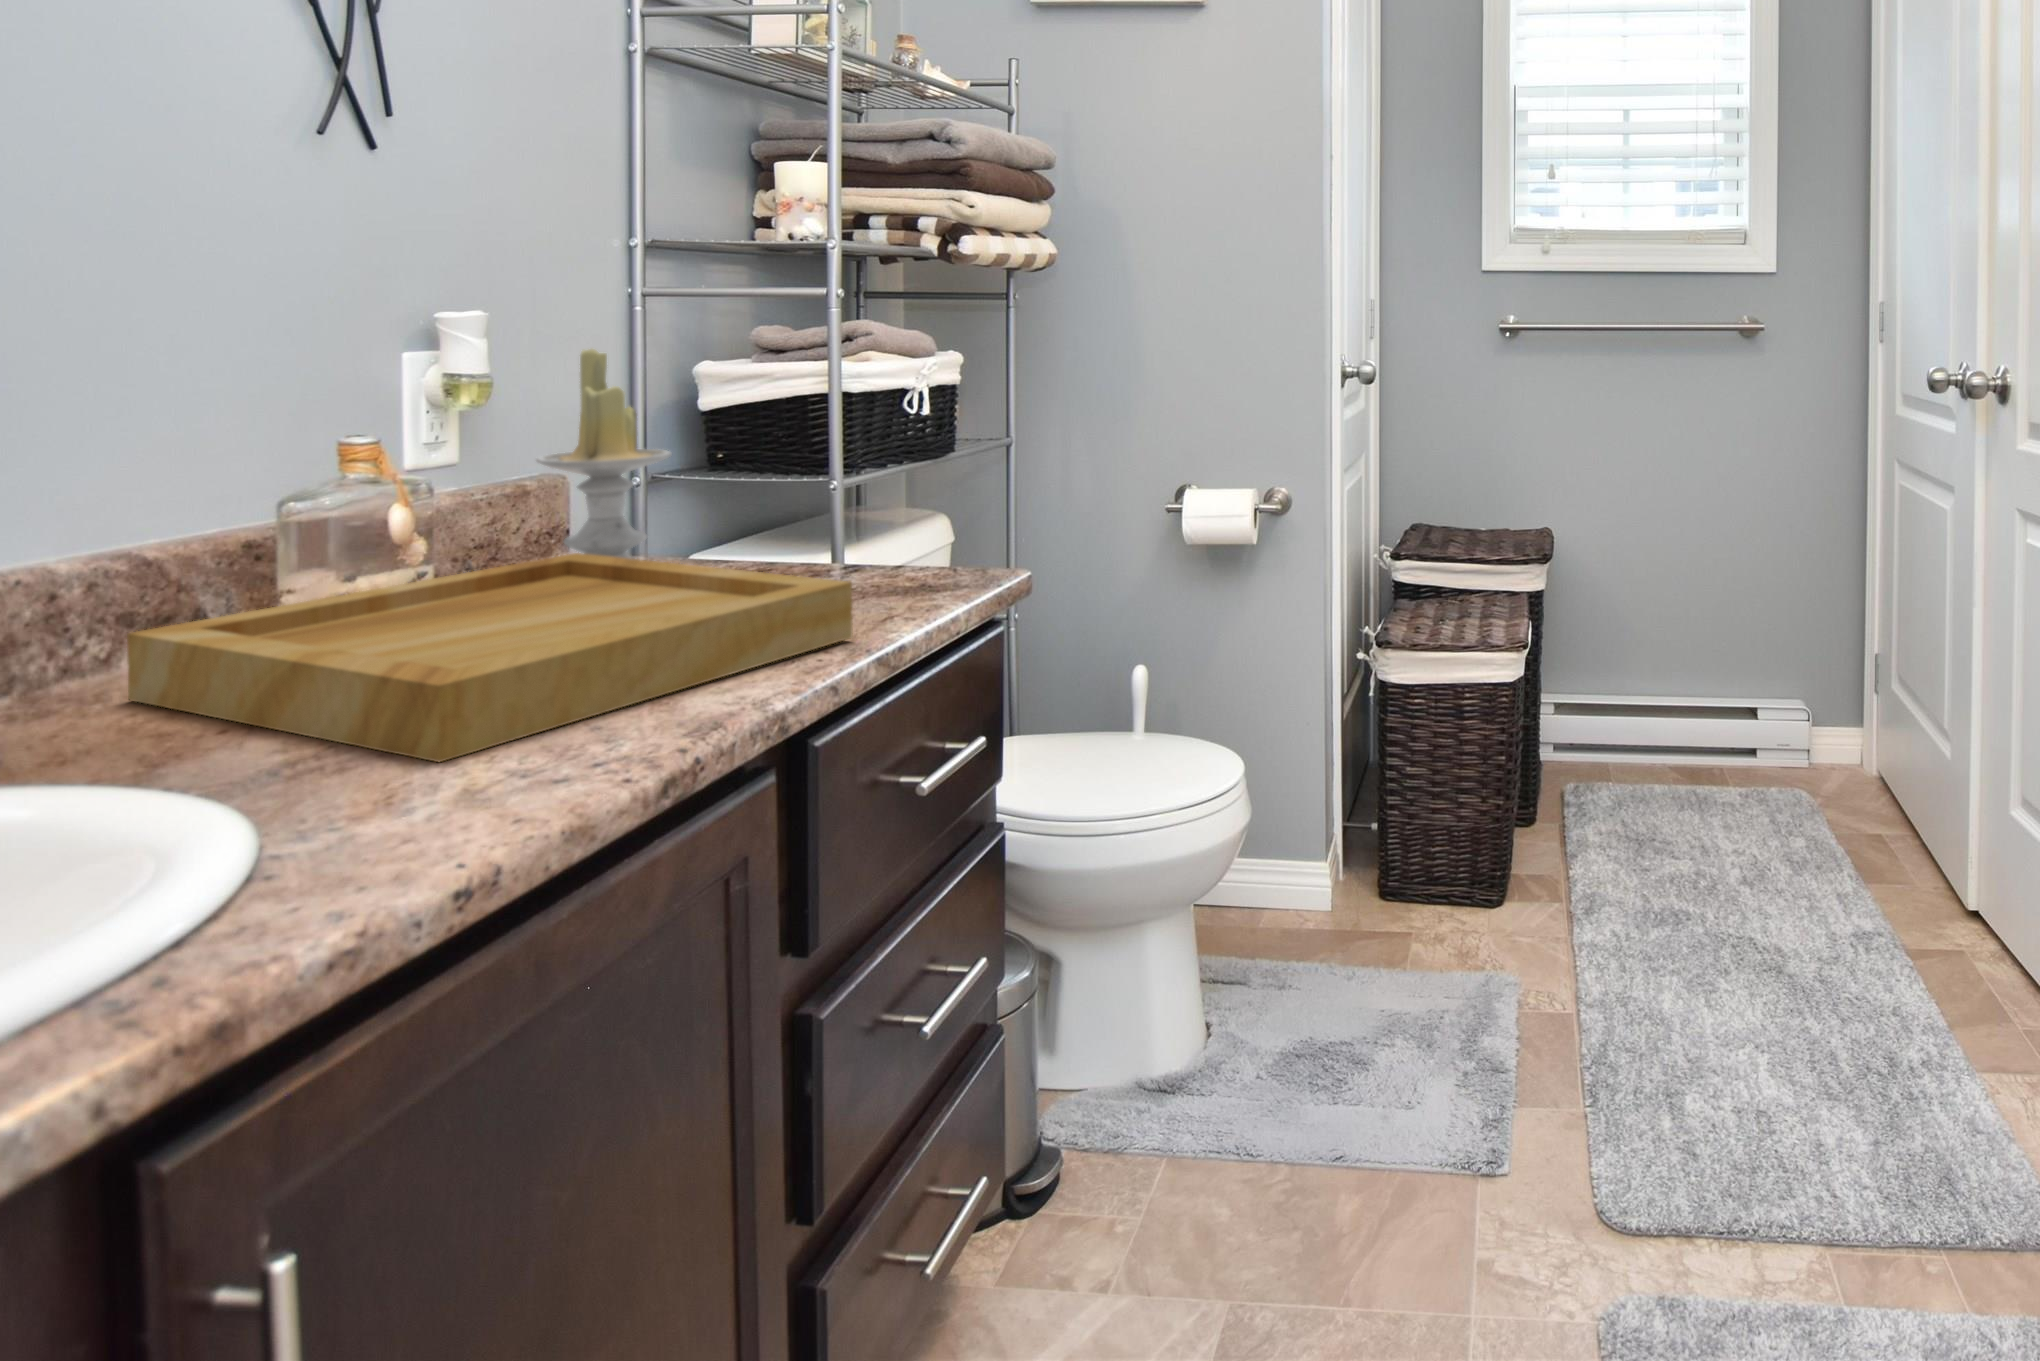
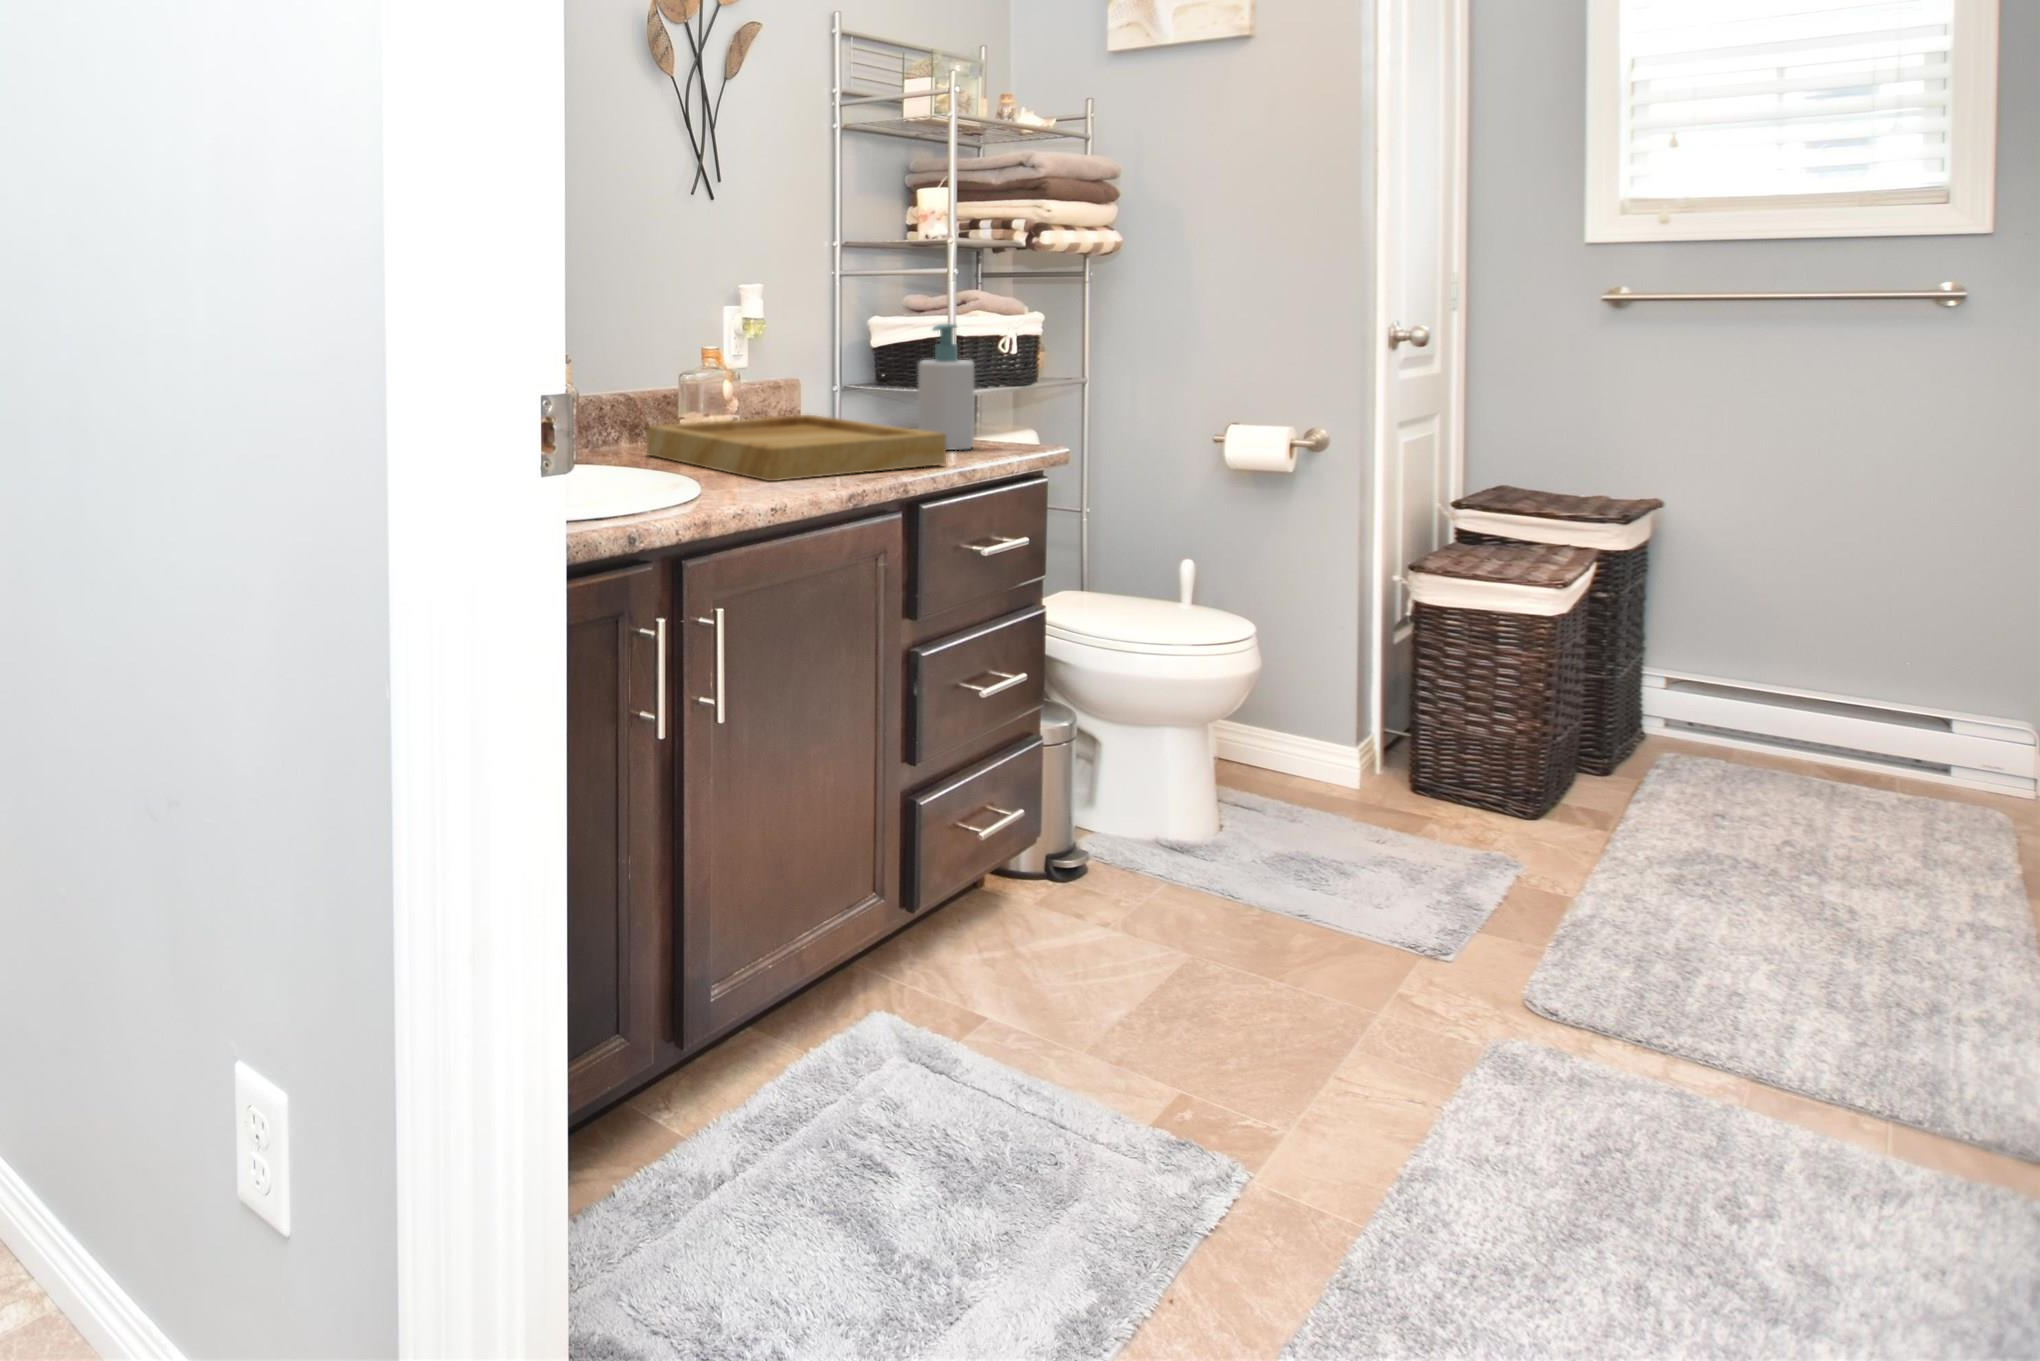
candle: present [536,349,672,559] -> none [787,305,854,436]
soap bottle: none [793,378,891,596] -> present [918,324,974,450]

